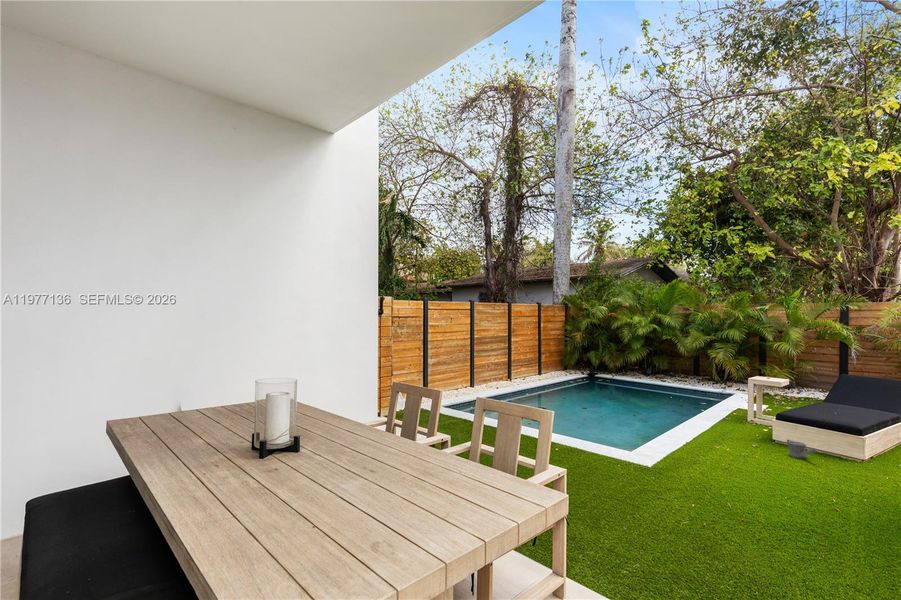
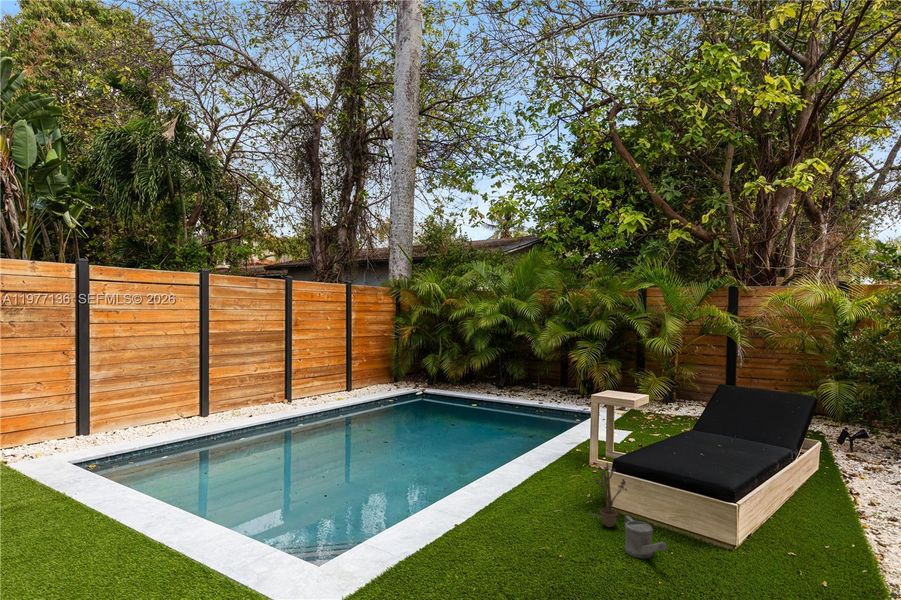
decorative plant: none [760,413,787,447] -> present [589,463,627,527]

